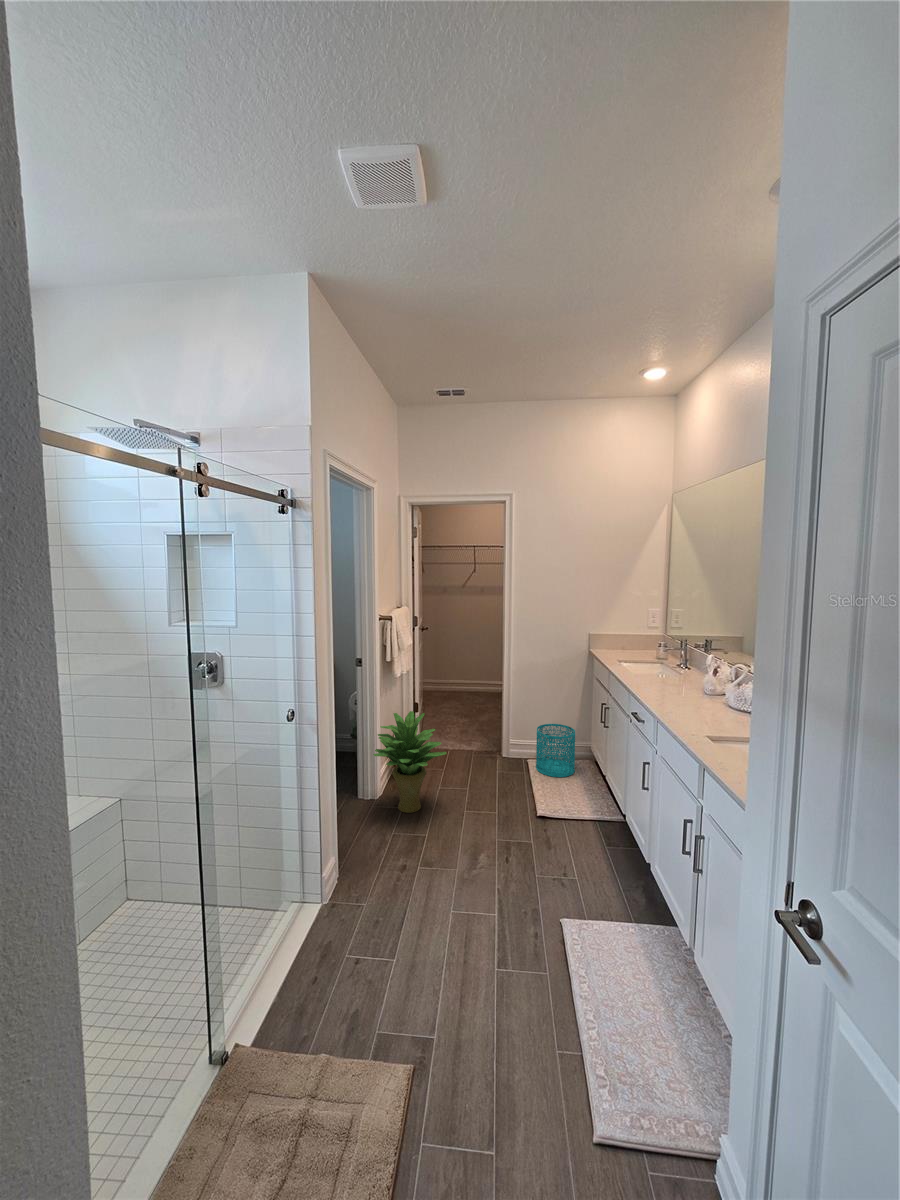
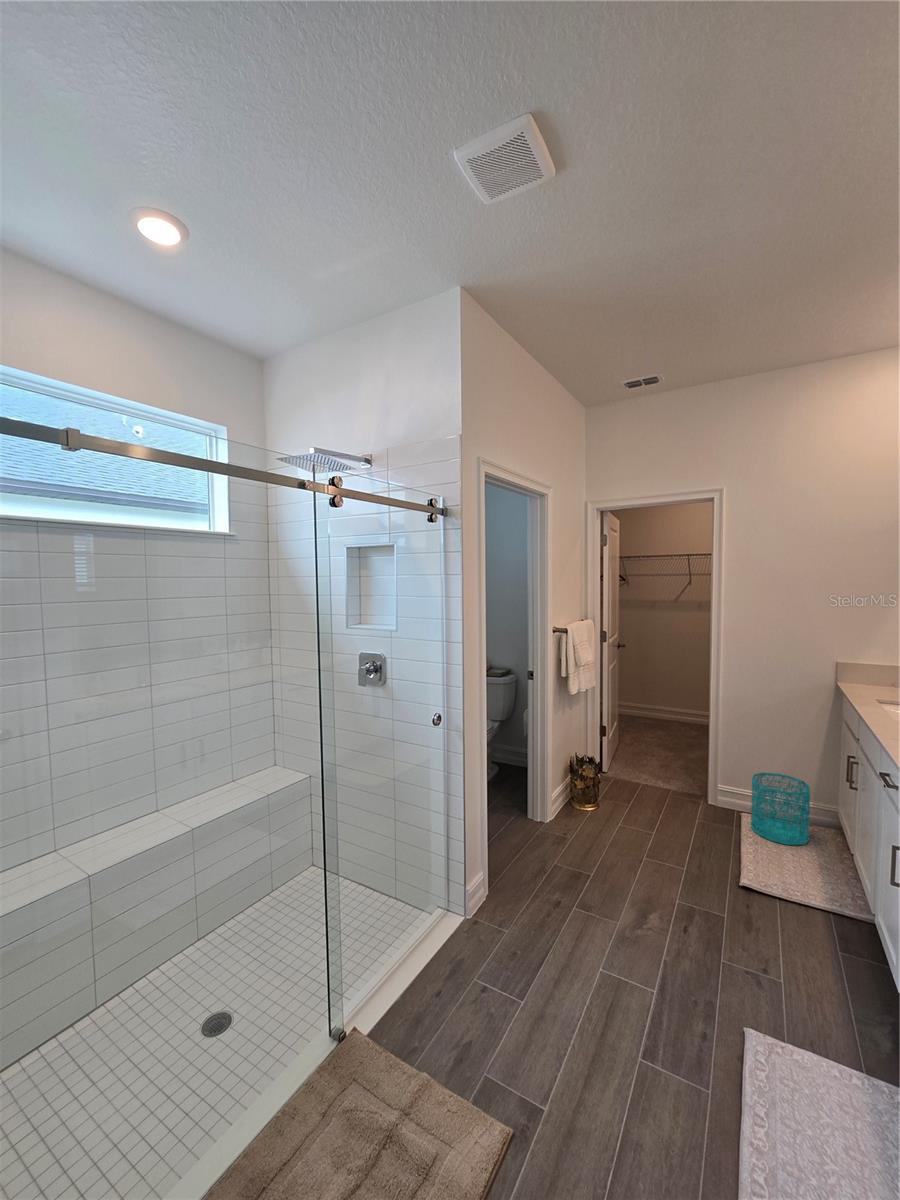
potted plant: present [373,711,446,813] -> none [537,733,621,846]

